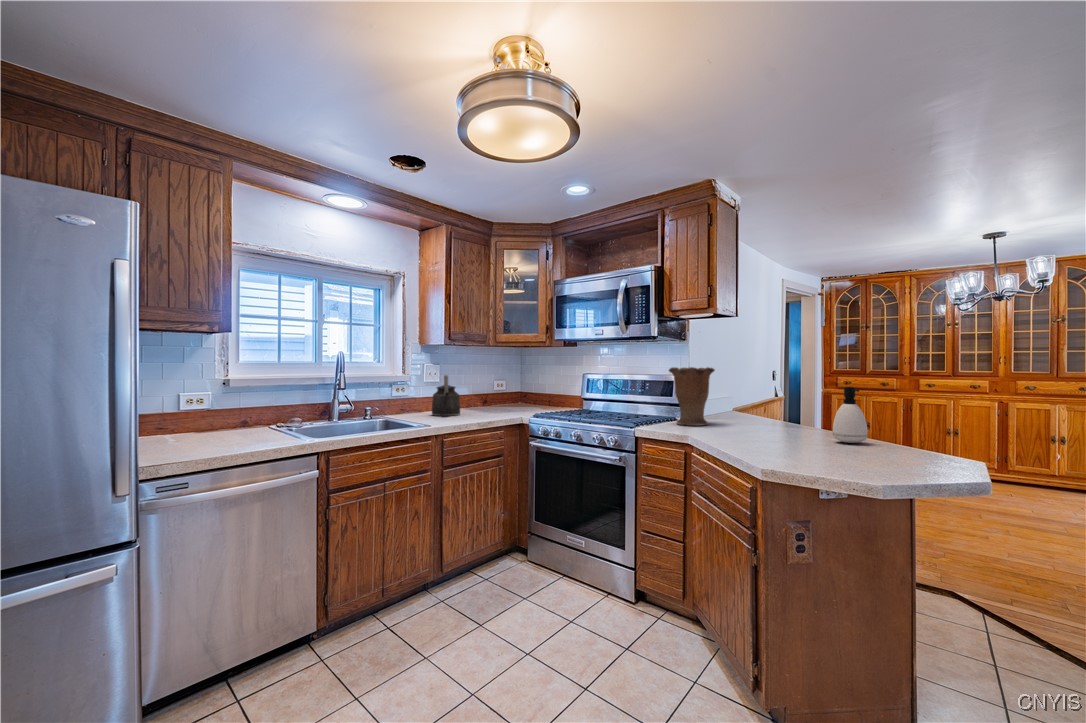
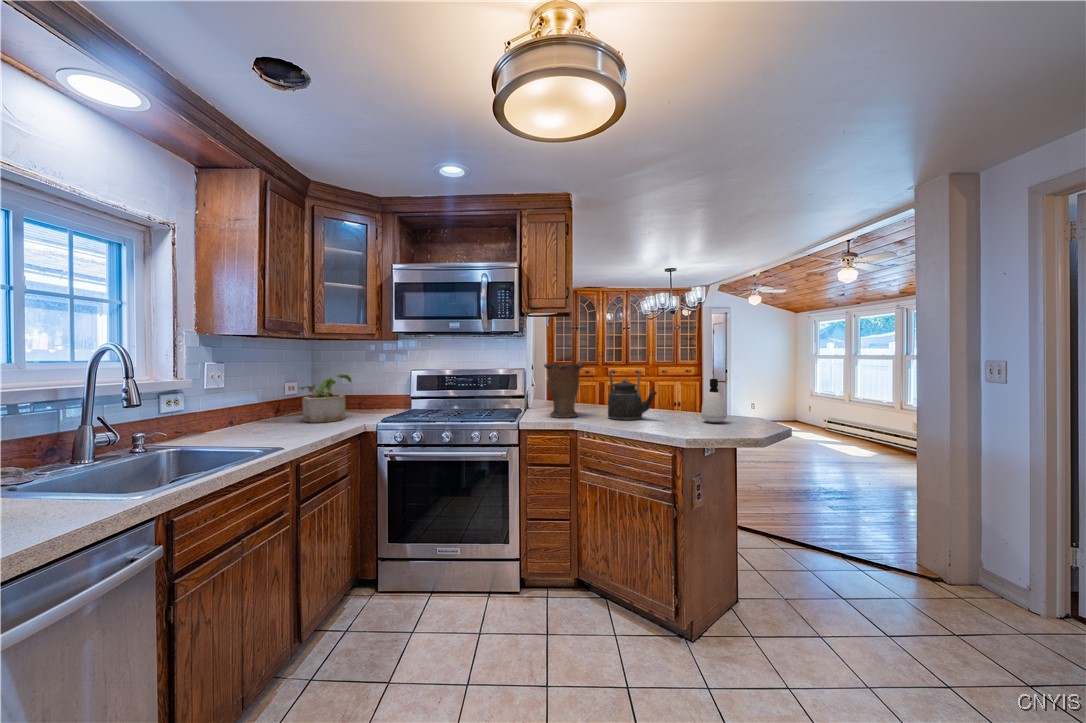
kettle: present [432,375,460,416] -> present [608,370,657,420]
potted plant: none [484,376,521,414] -> present [299,374,352,423]

